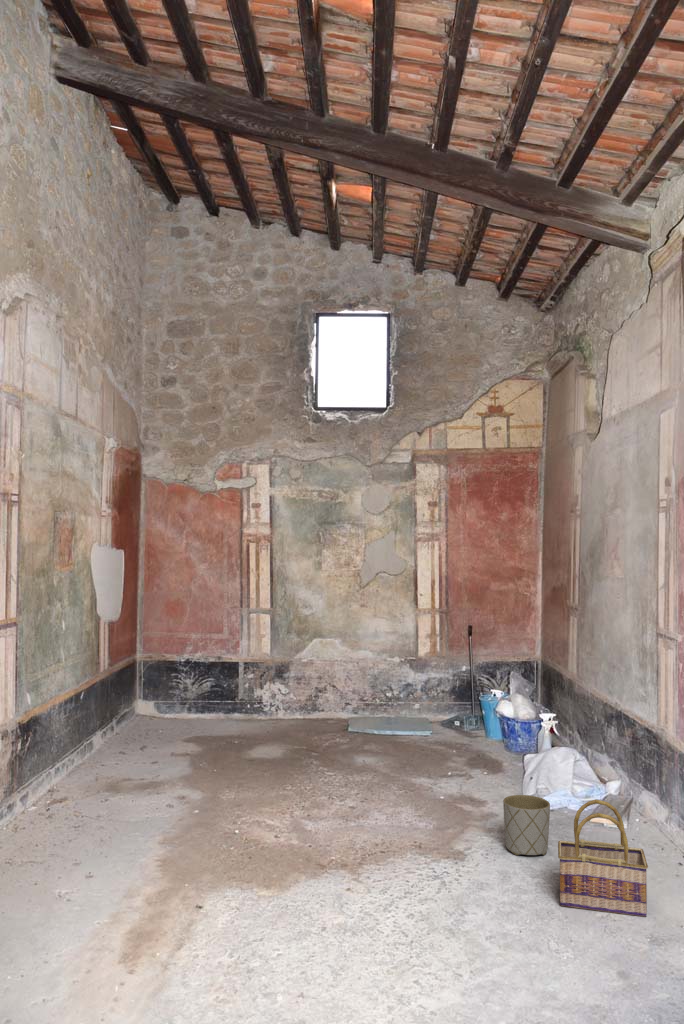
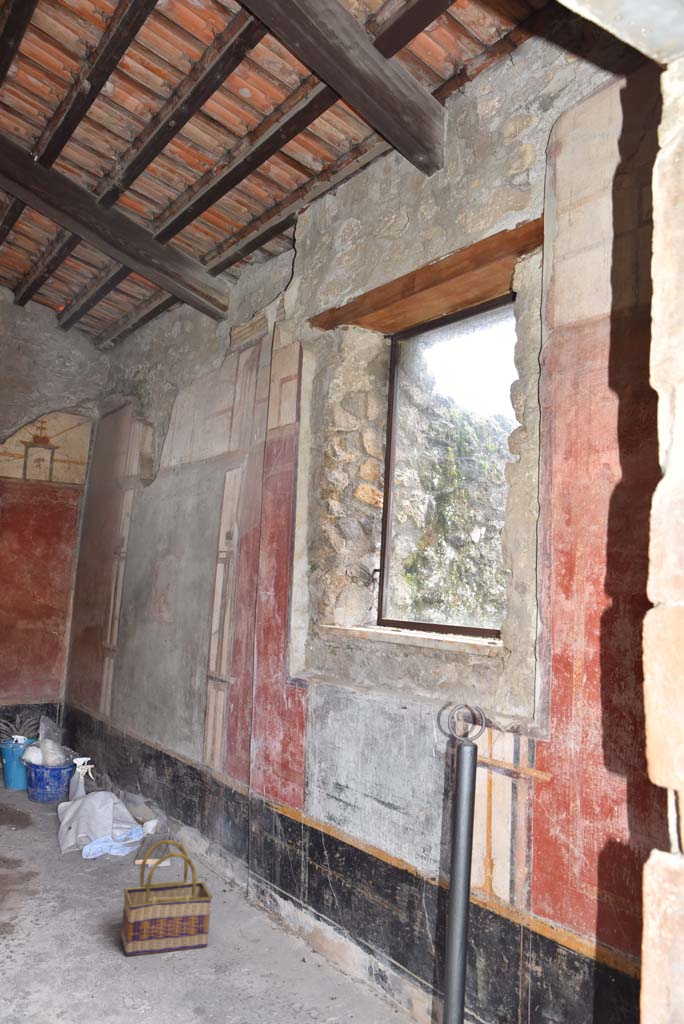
planter: present [503,795,550,856] -> none [55,847,107,914]

